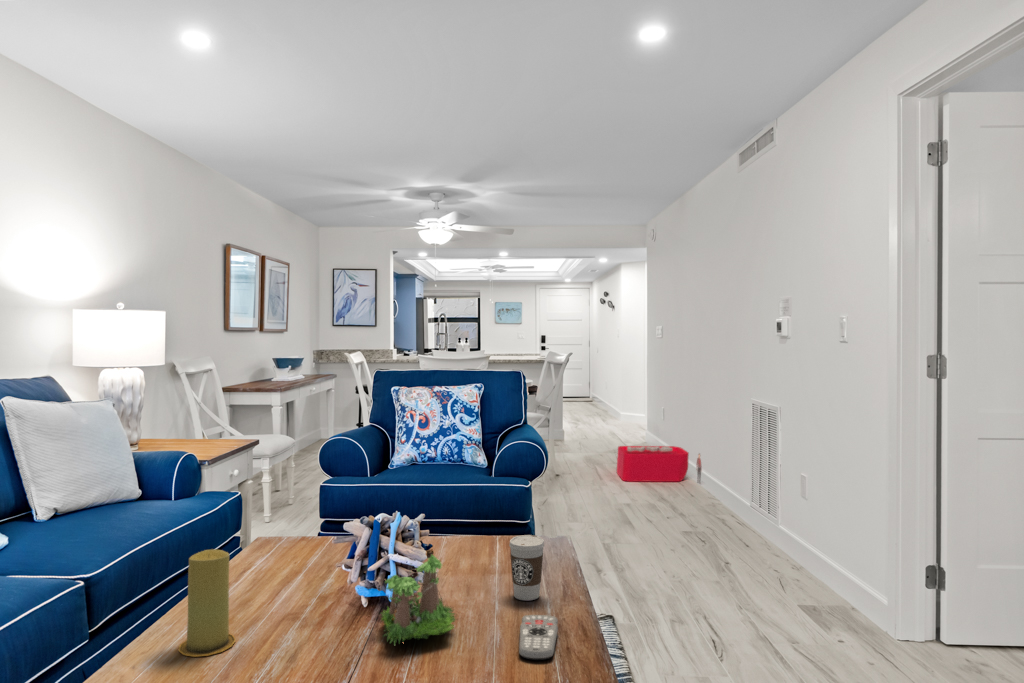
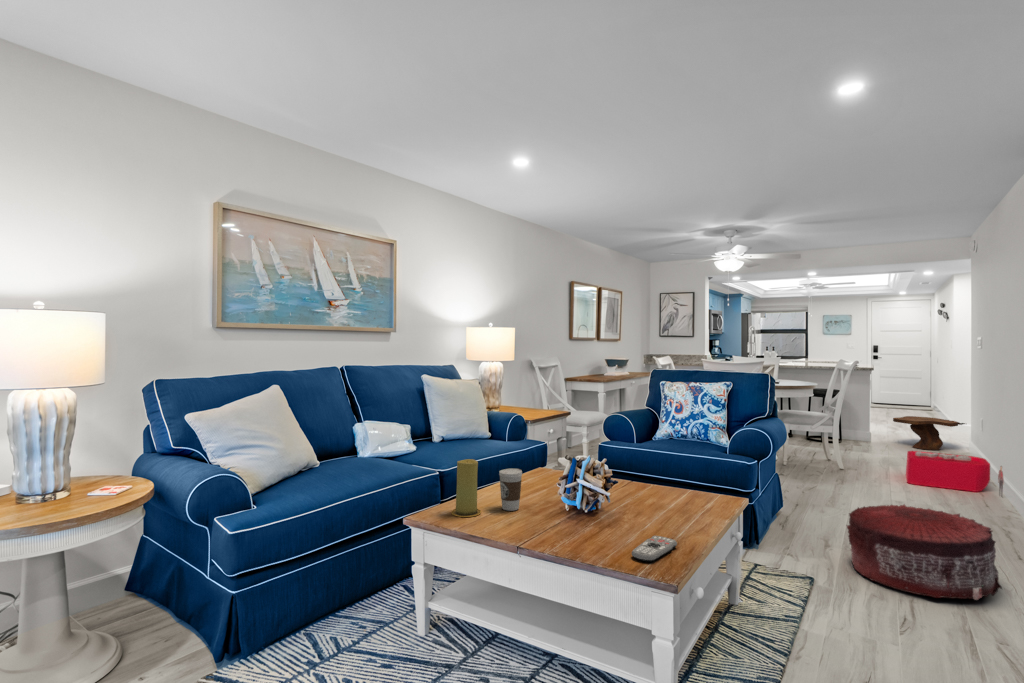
side table: none [587,409,650,442] -> present [893,416,965,450]
pouf: none [626,508,762,605] -> present [847,504,1002,600]
coffee cup: present [509,535,544,601] -> present [499,469,522,511]
plant: present [381,555,456,644] -> none [552,461,609,533]

